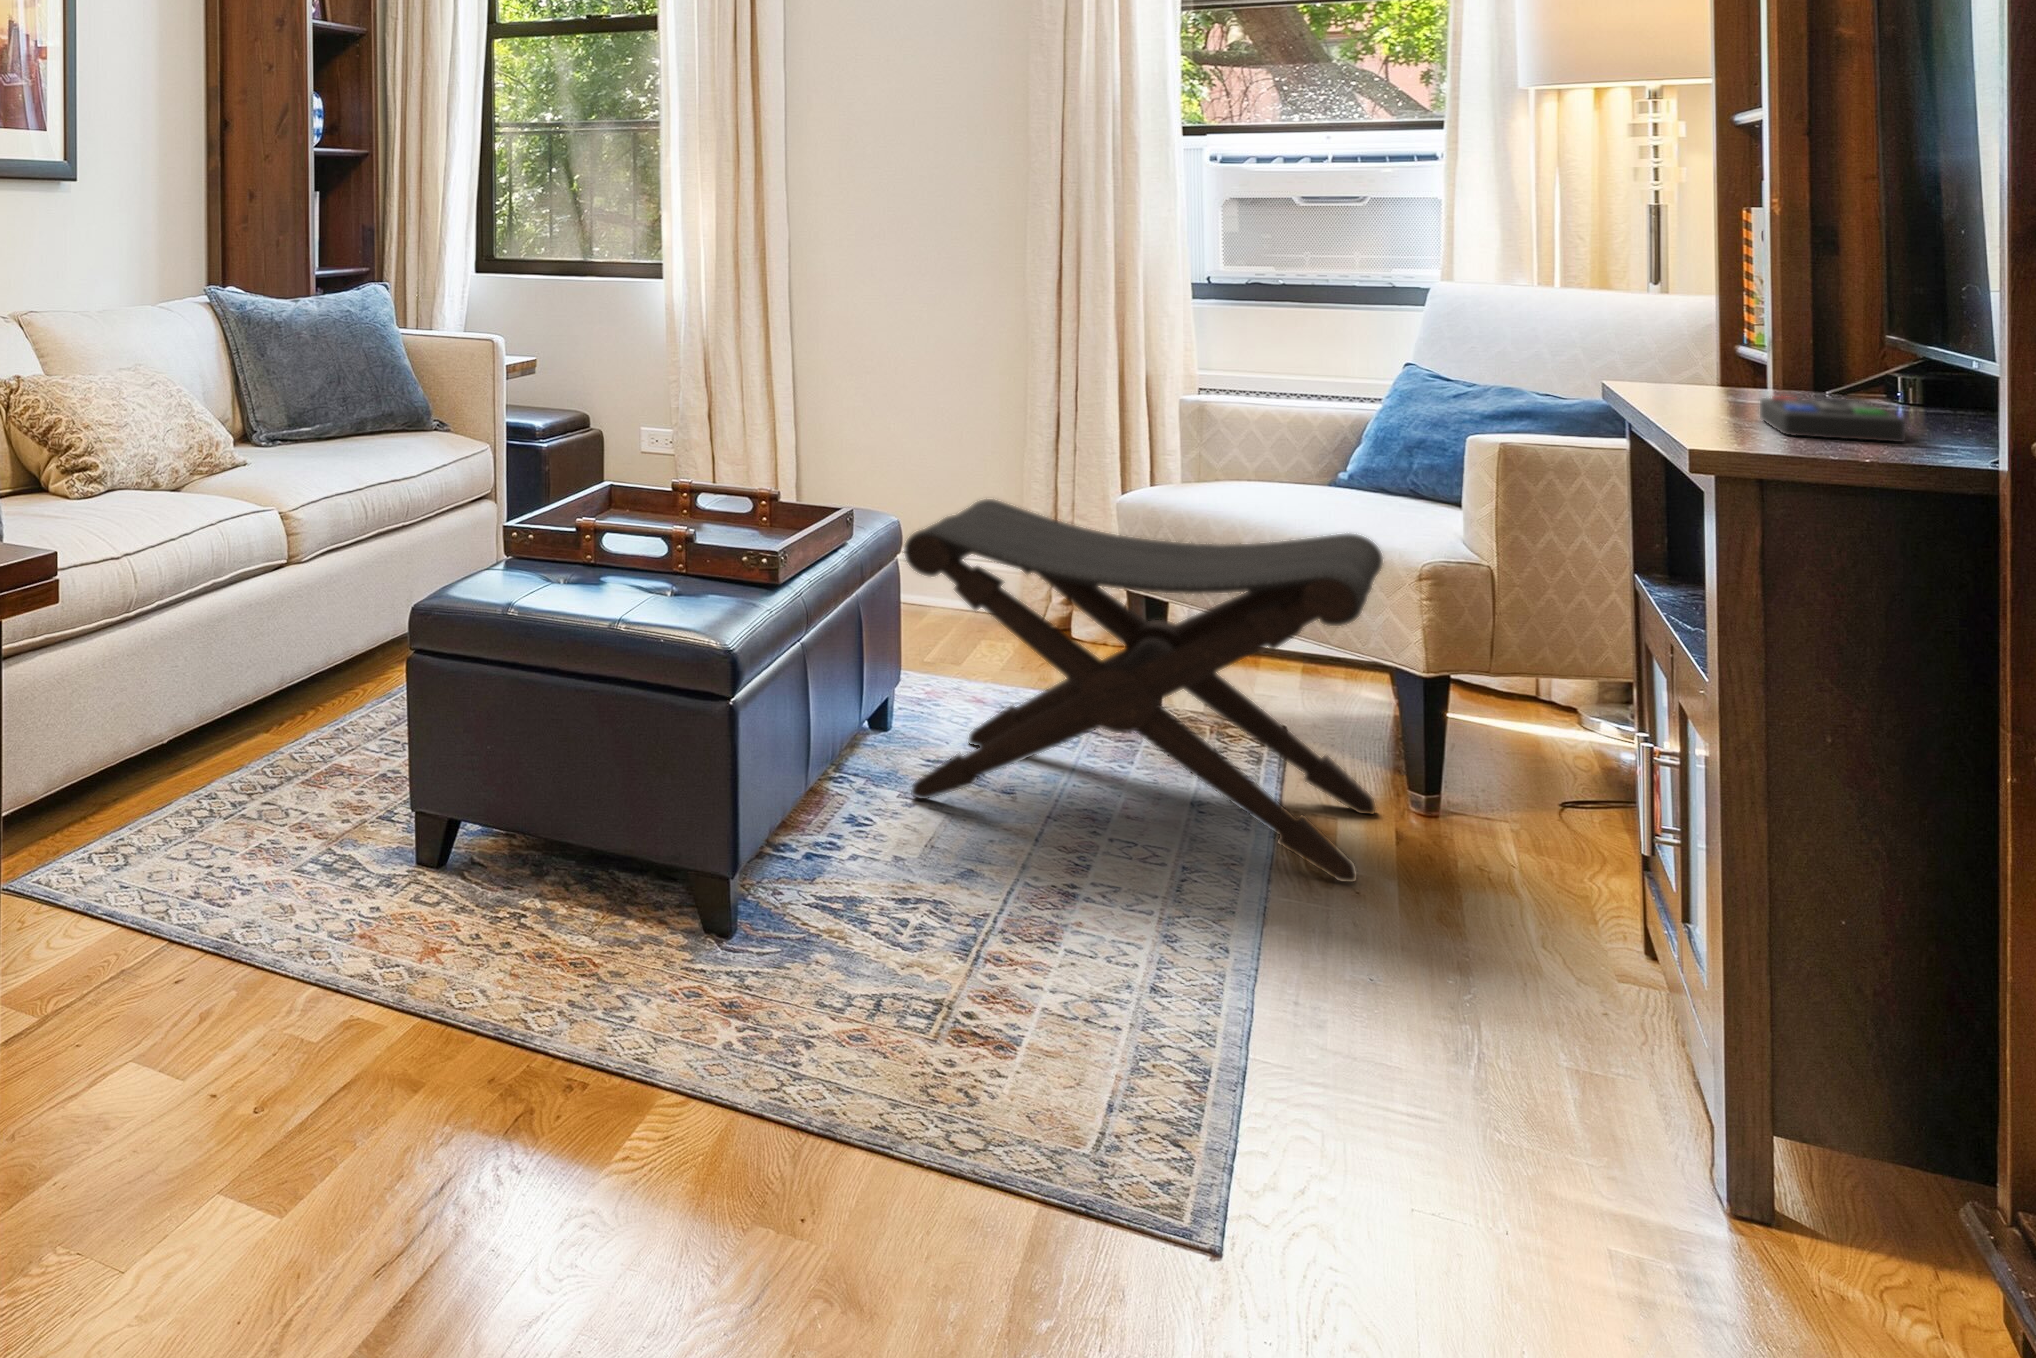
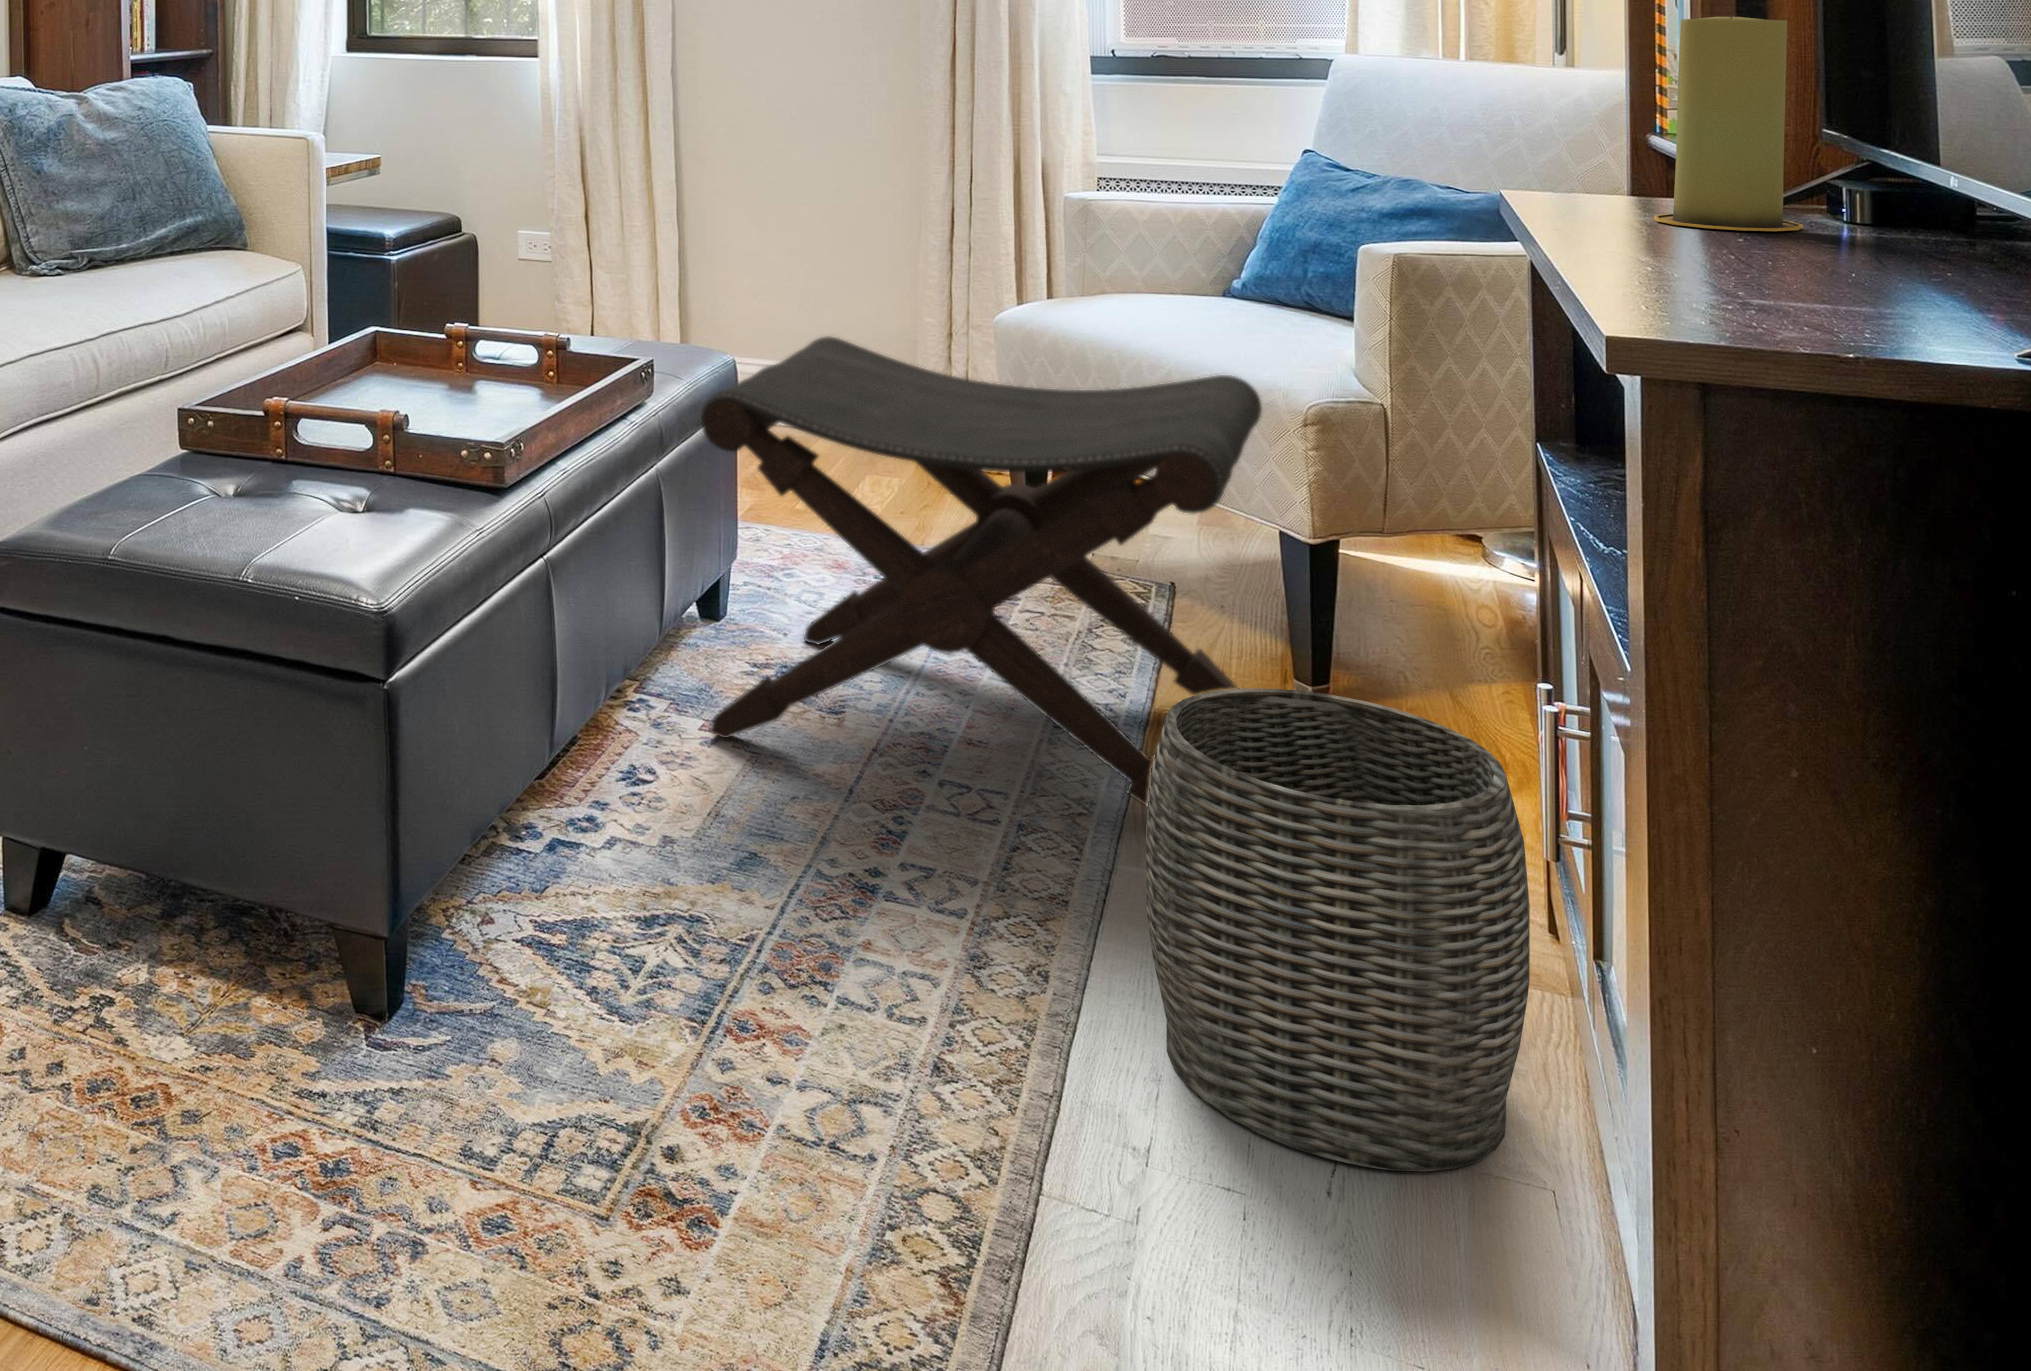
candle: none [1736,244,1862,403] -> present [1654,16,1803,231]
remote control: present [1760,396,1906,442] -> none [1690,239,1889,321]
woven basket: none [1316,740,1633,1065] -> present [1146,688,1530,1171]

